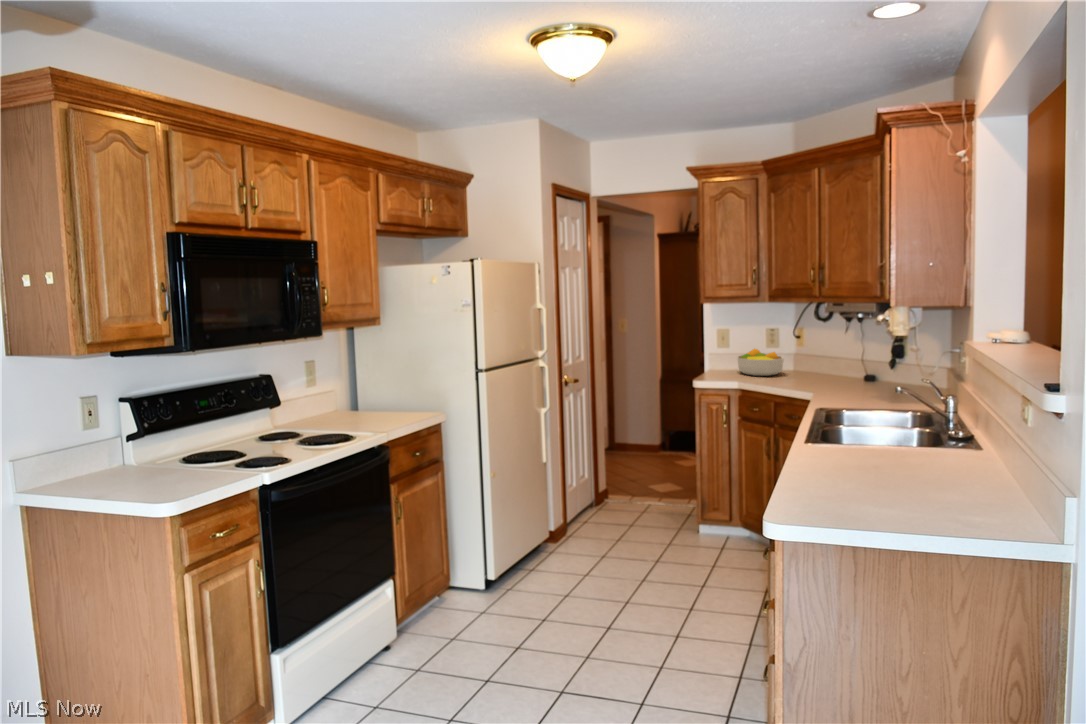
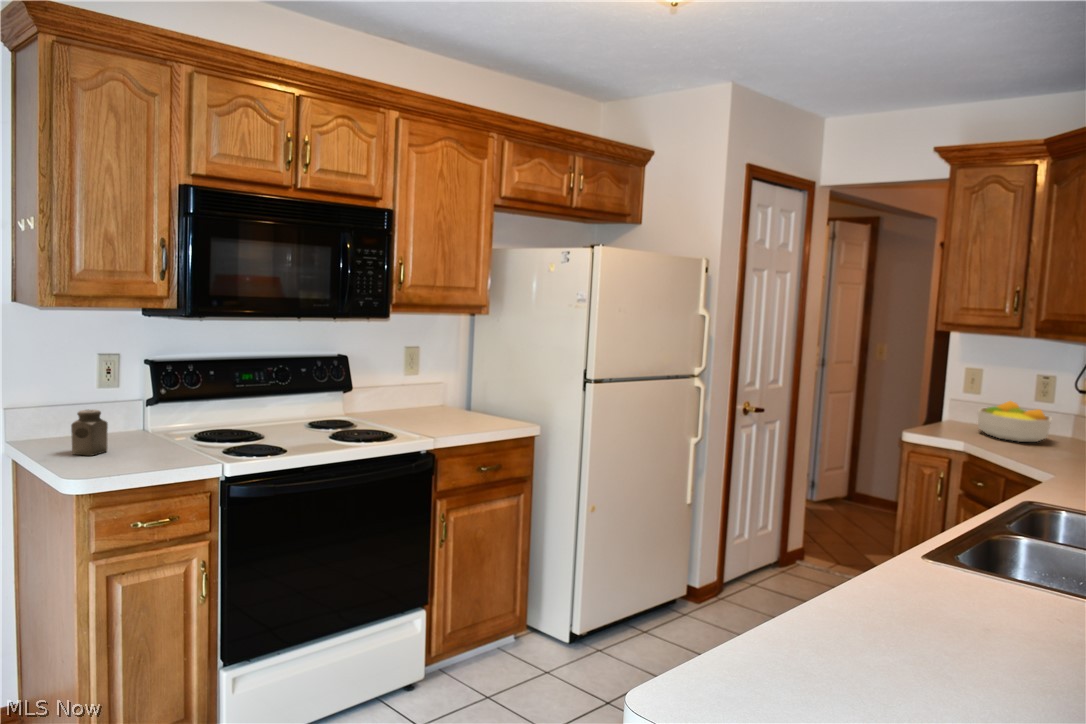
salt shaker: none [107,446,136,489] -> present [71,410,108,456]

